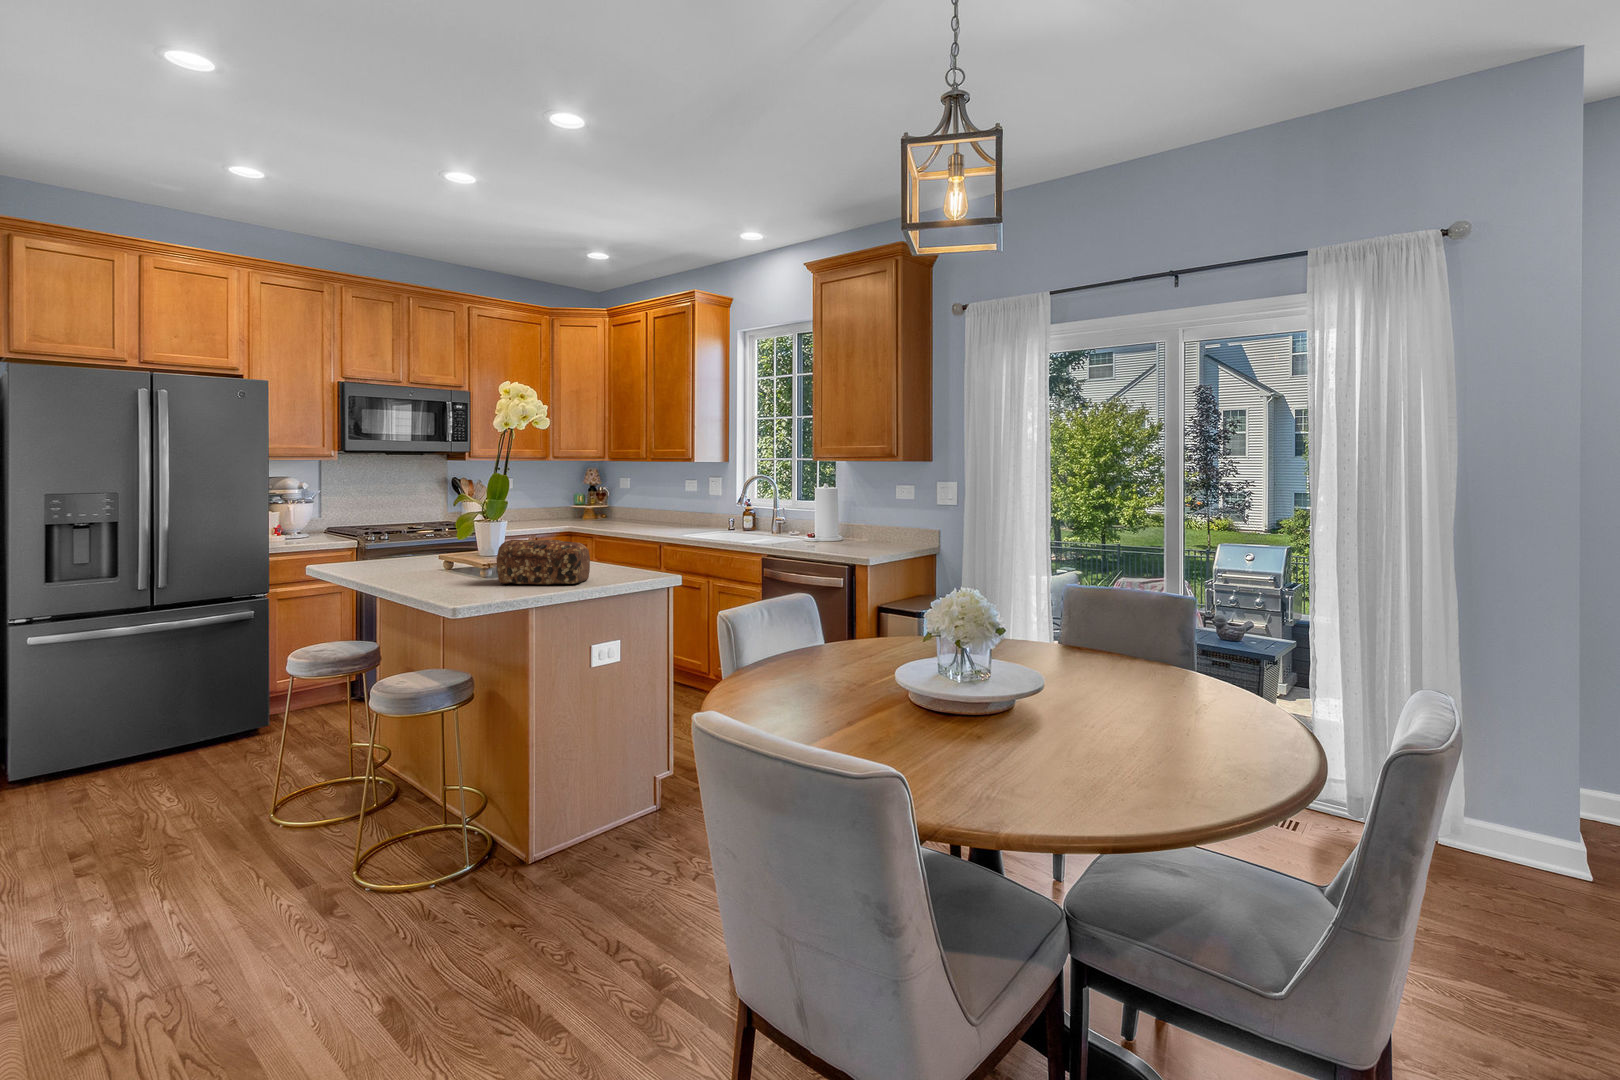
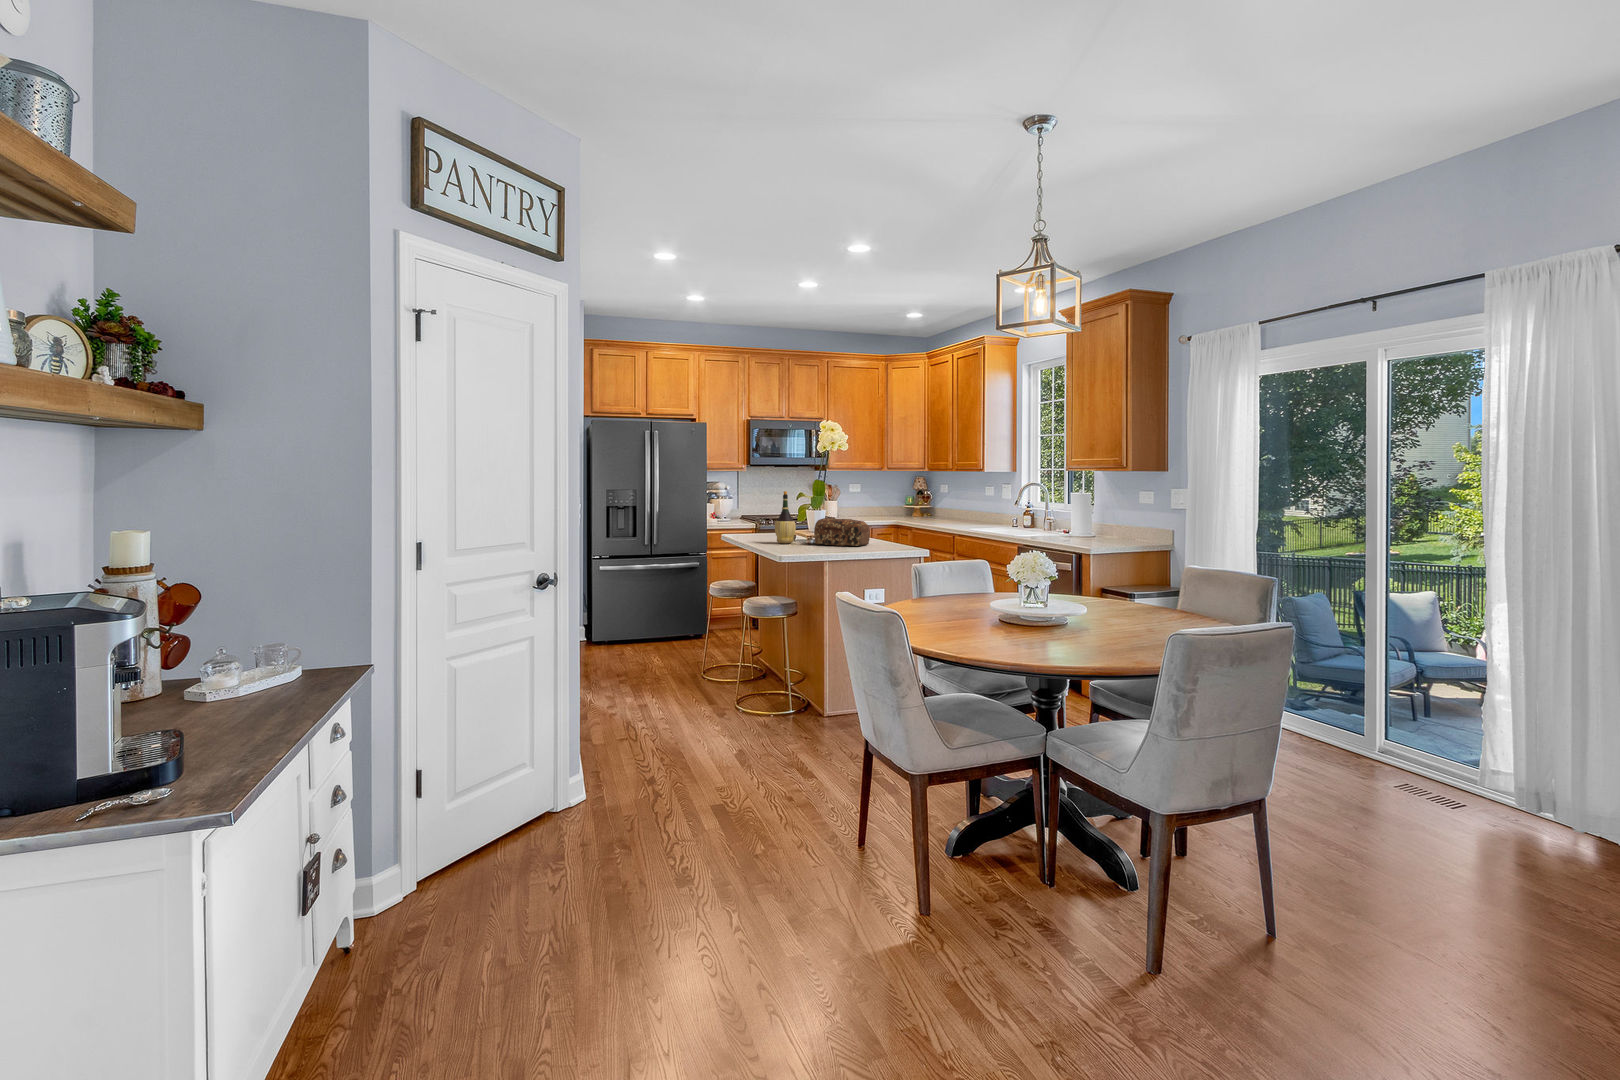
wine bottle: none [420,495,459,584] -> present [775,491,796,543]

